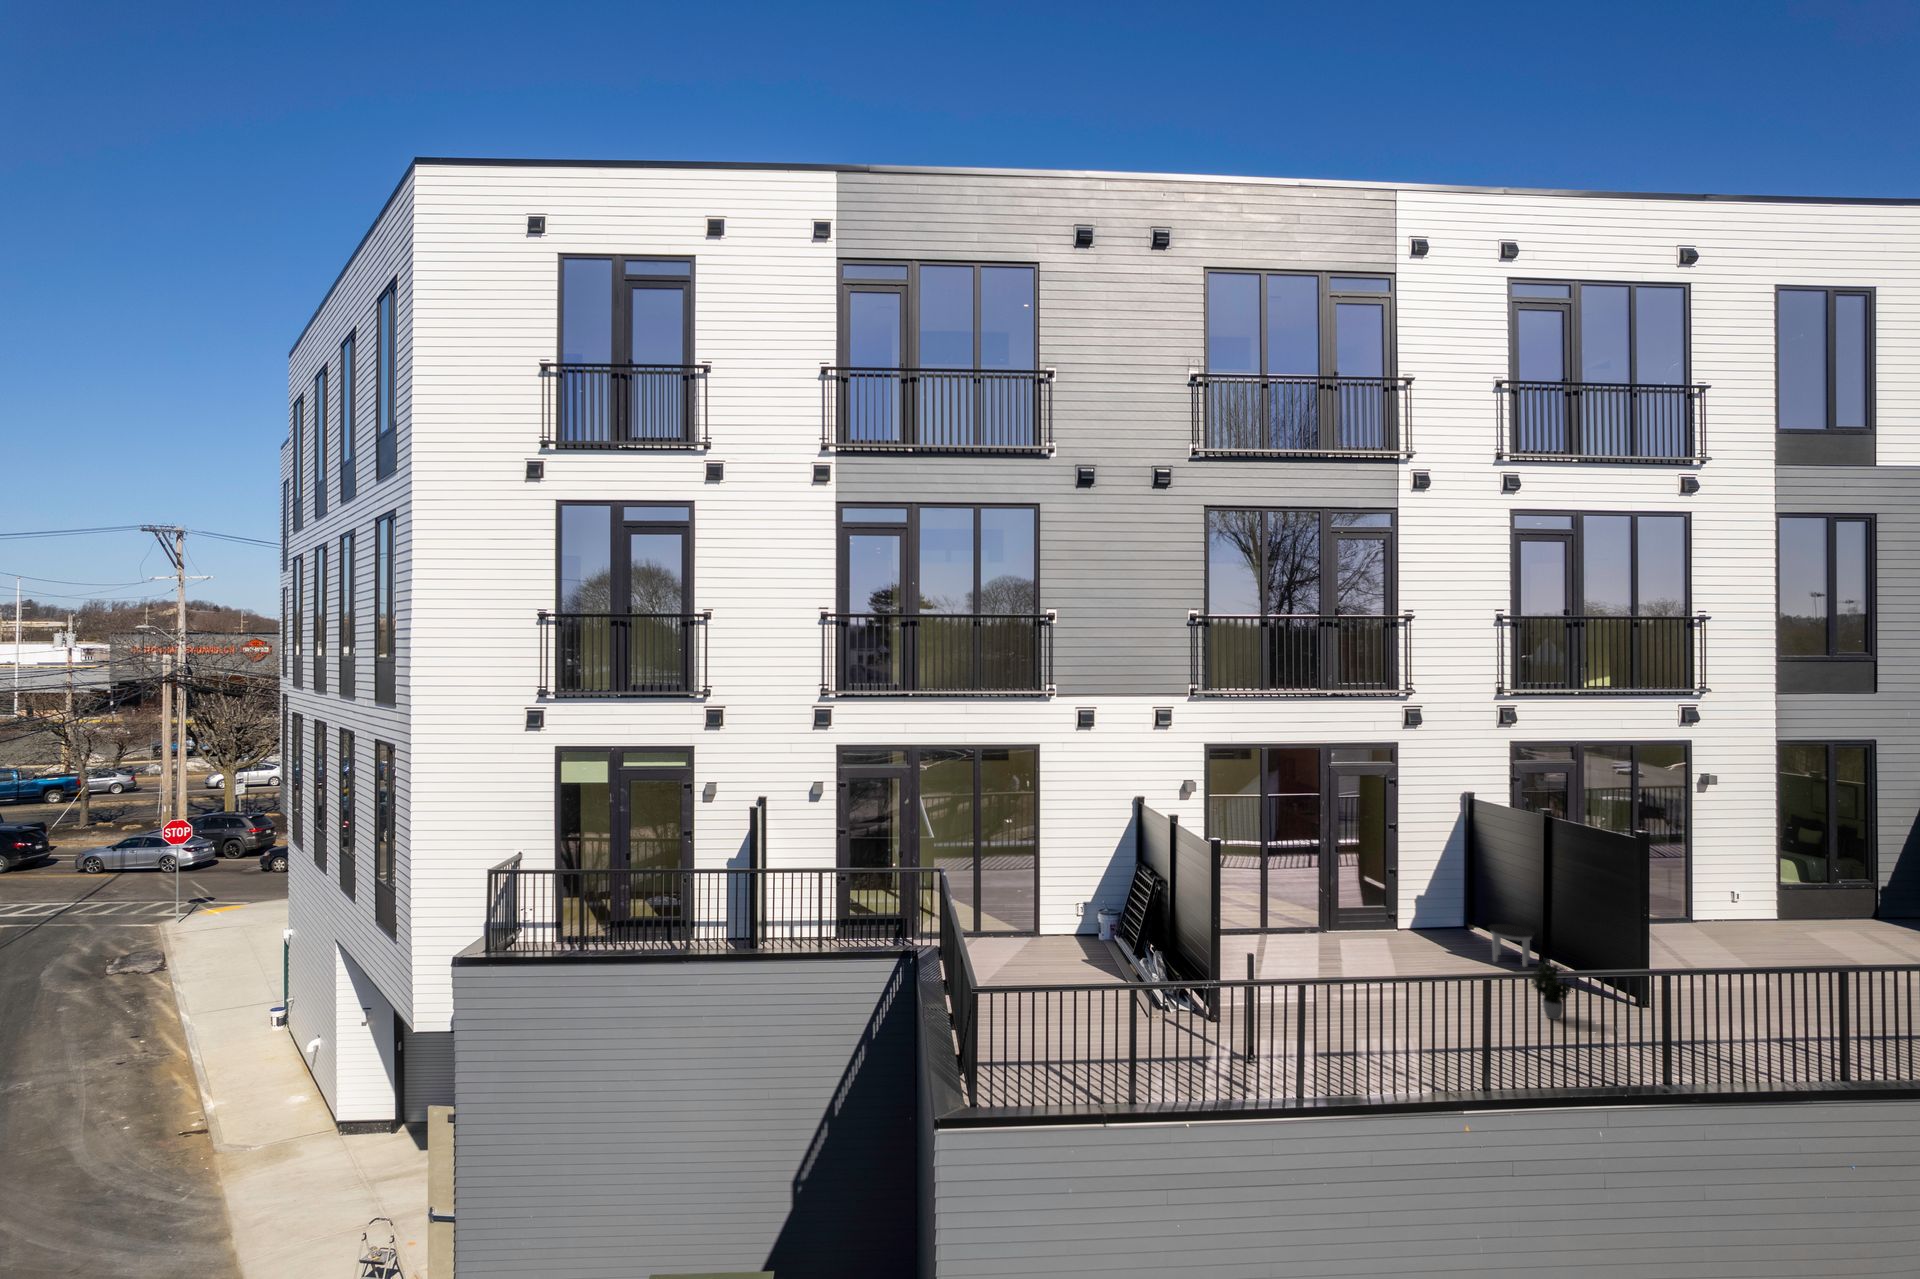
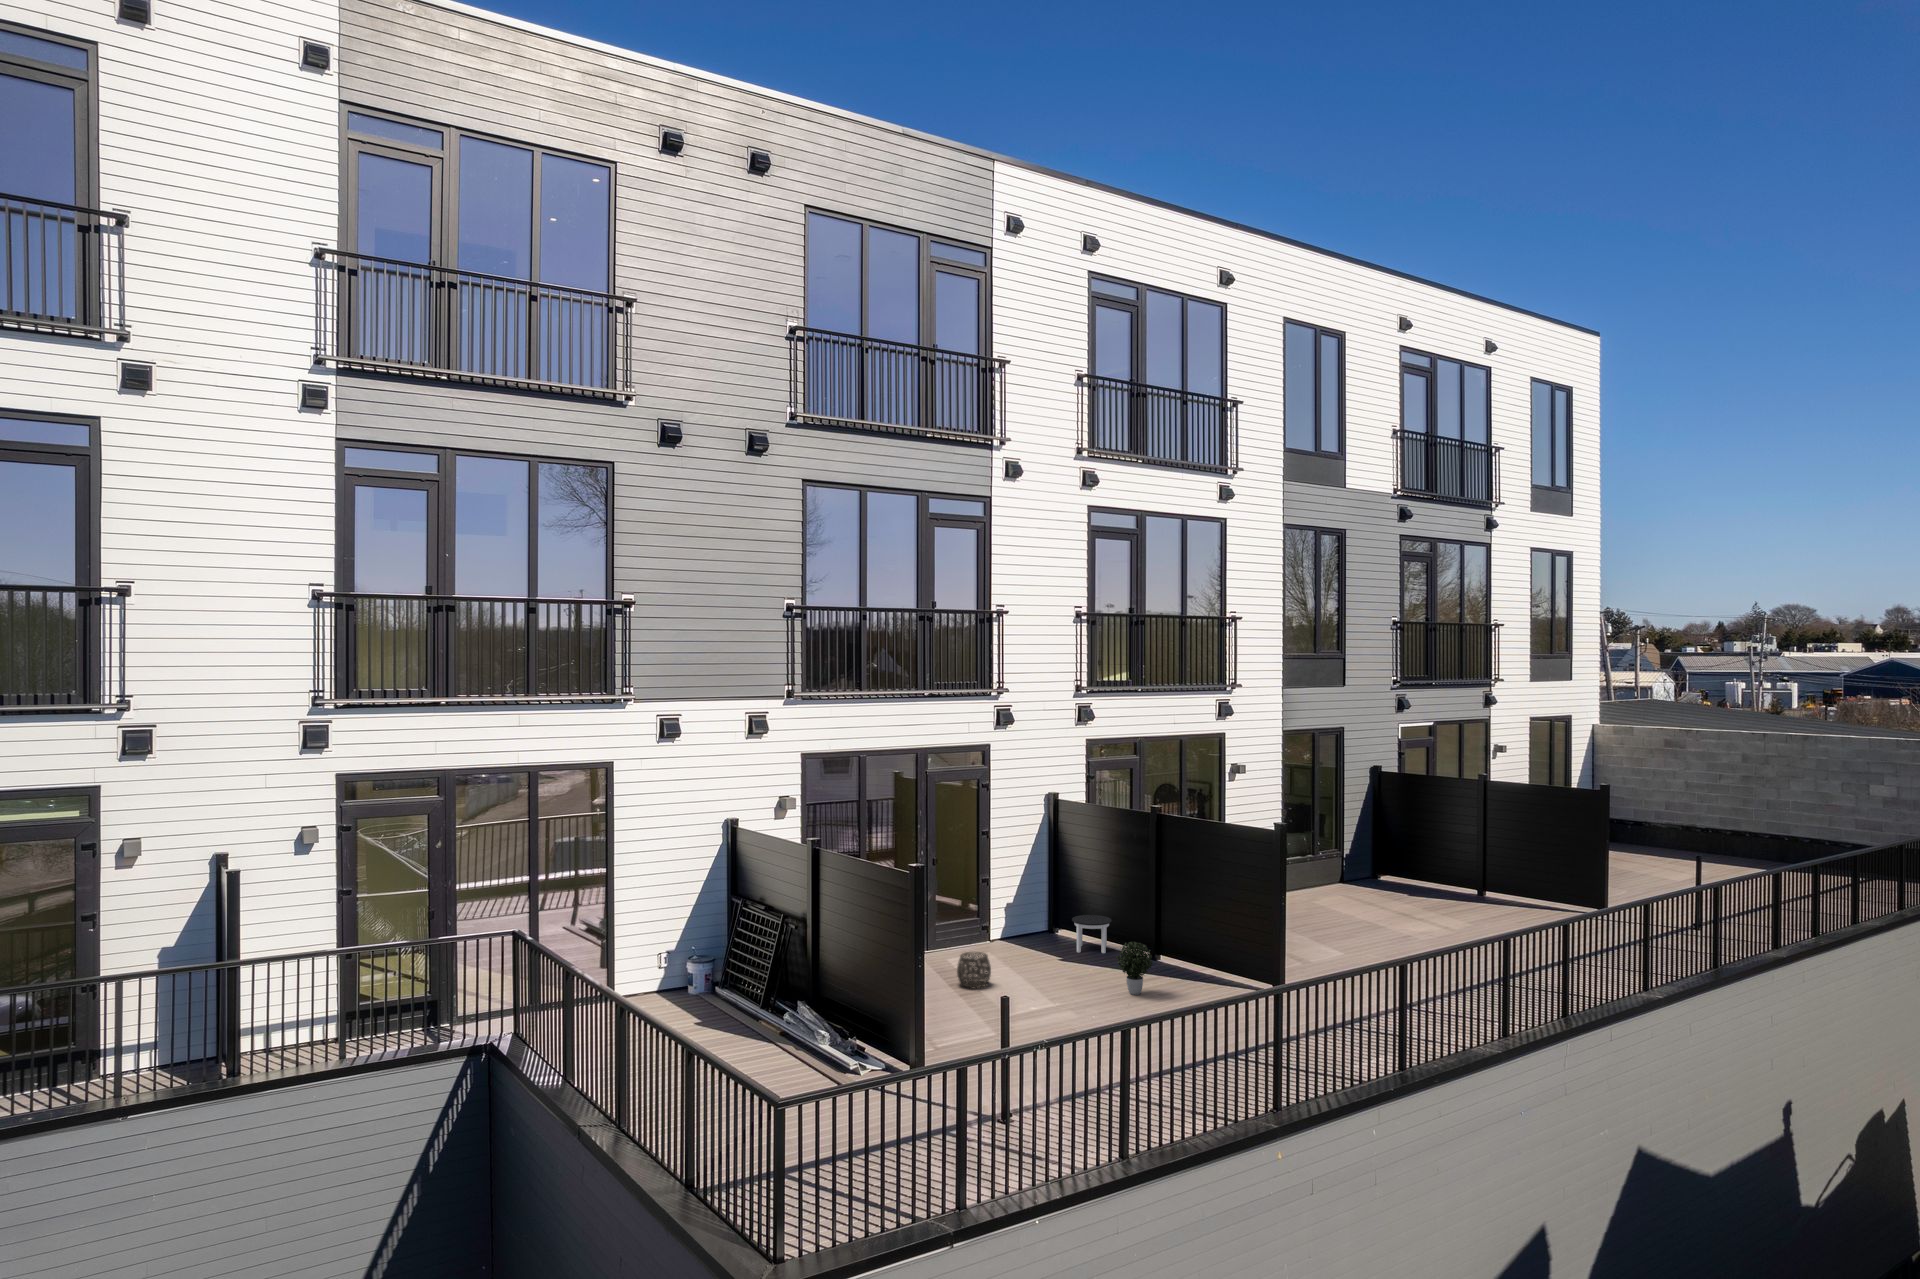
woven basket: none [1350,946,1387,983] -> present [957,952,991,988]

